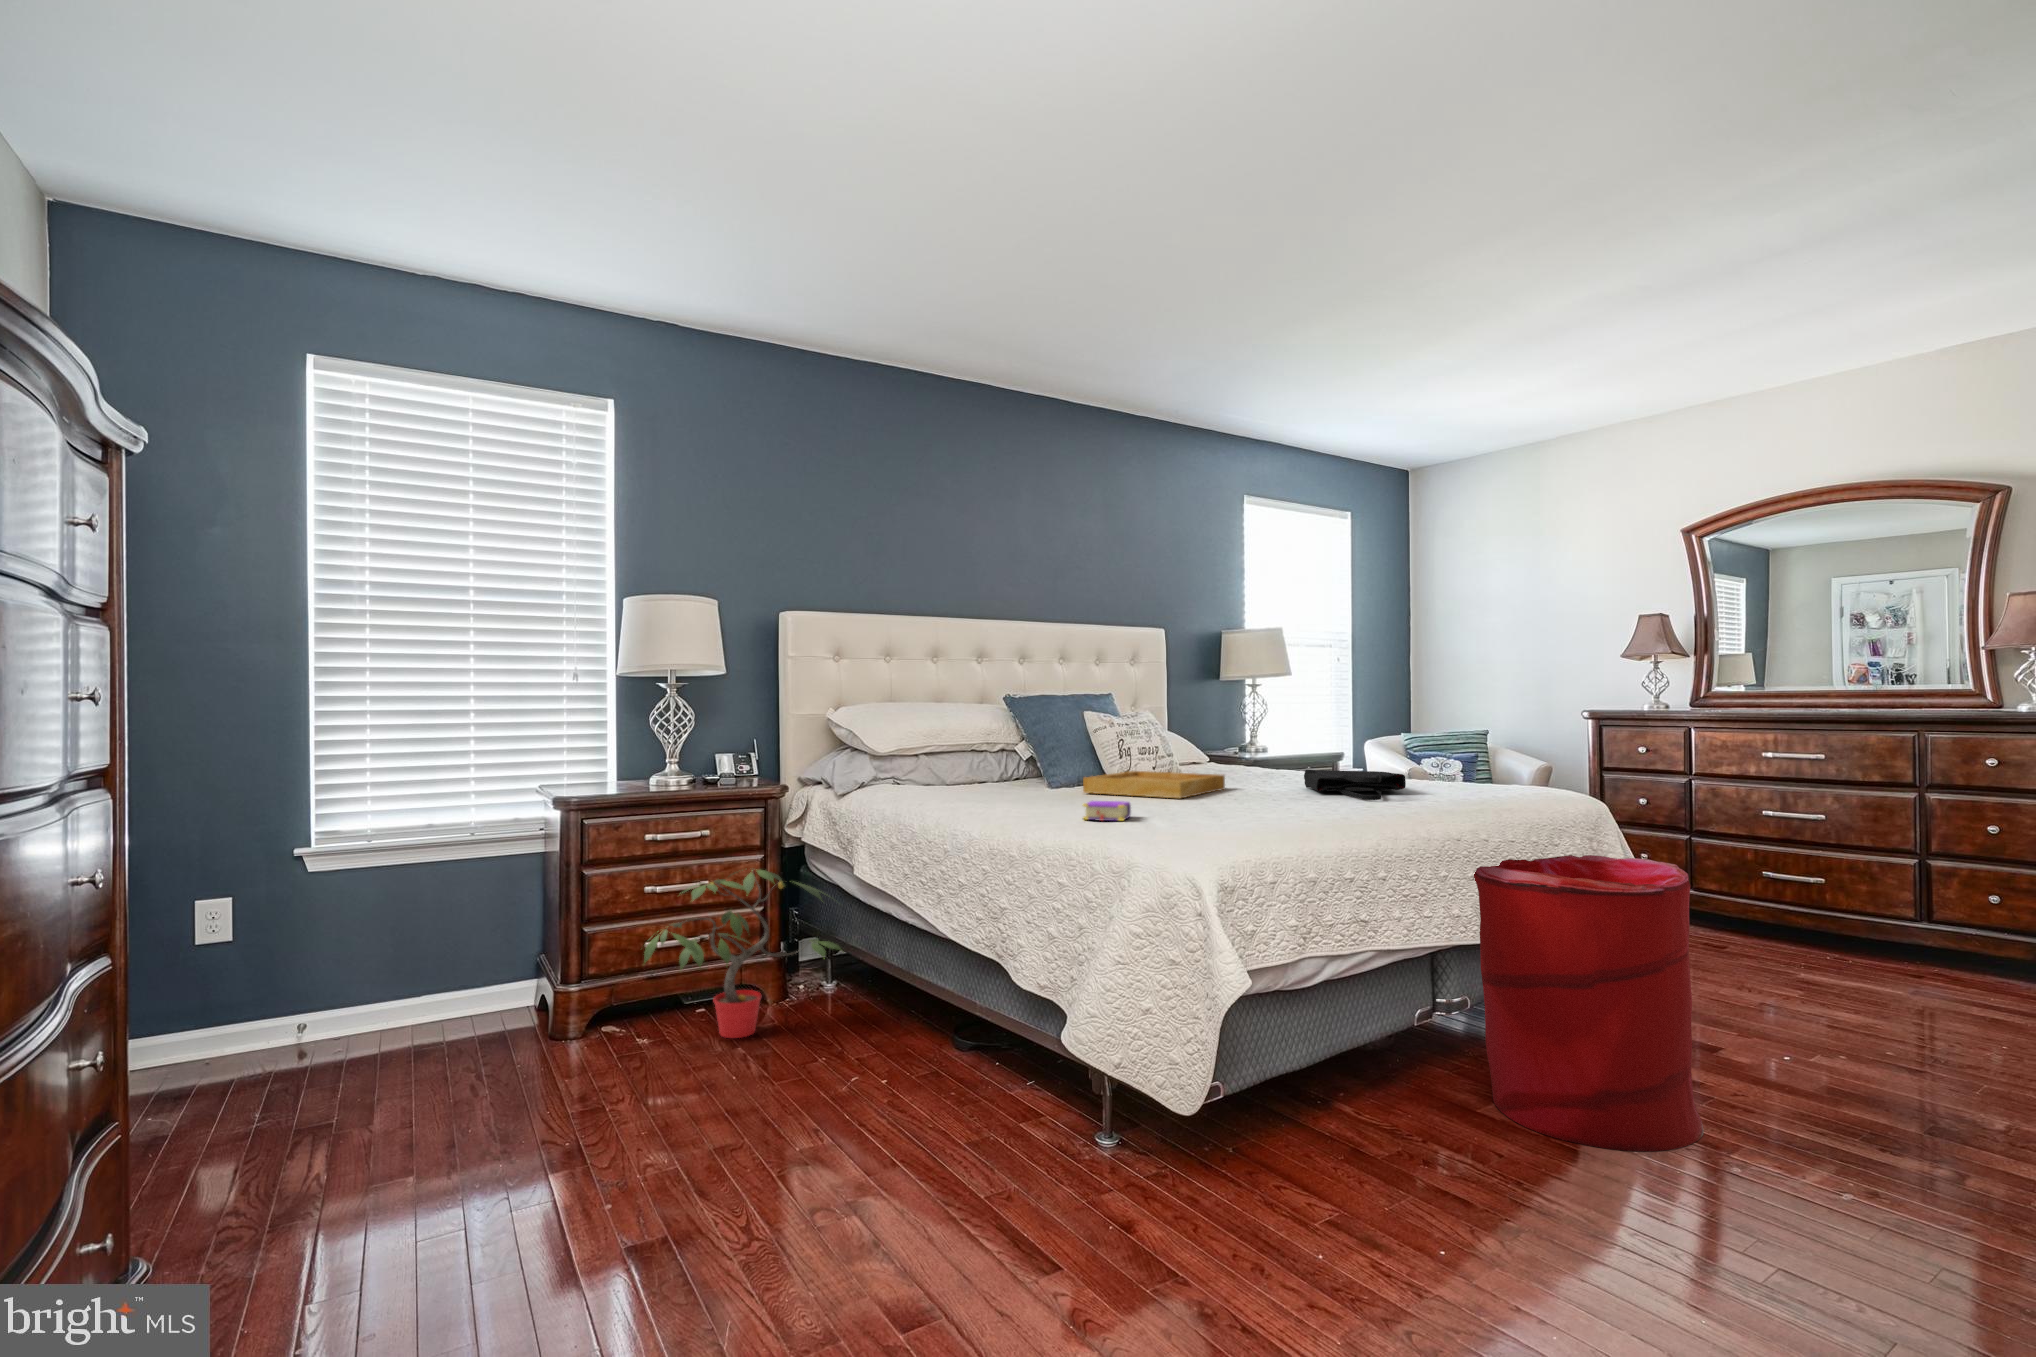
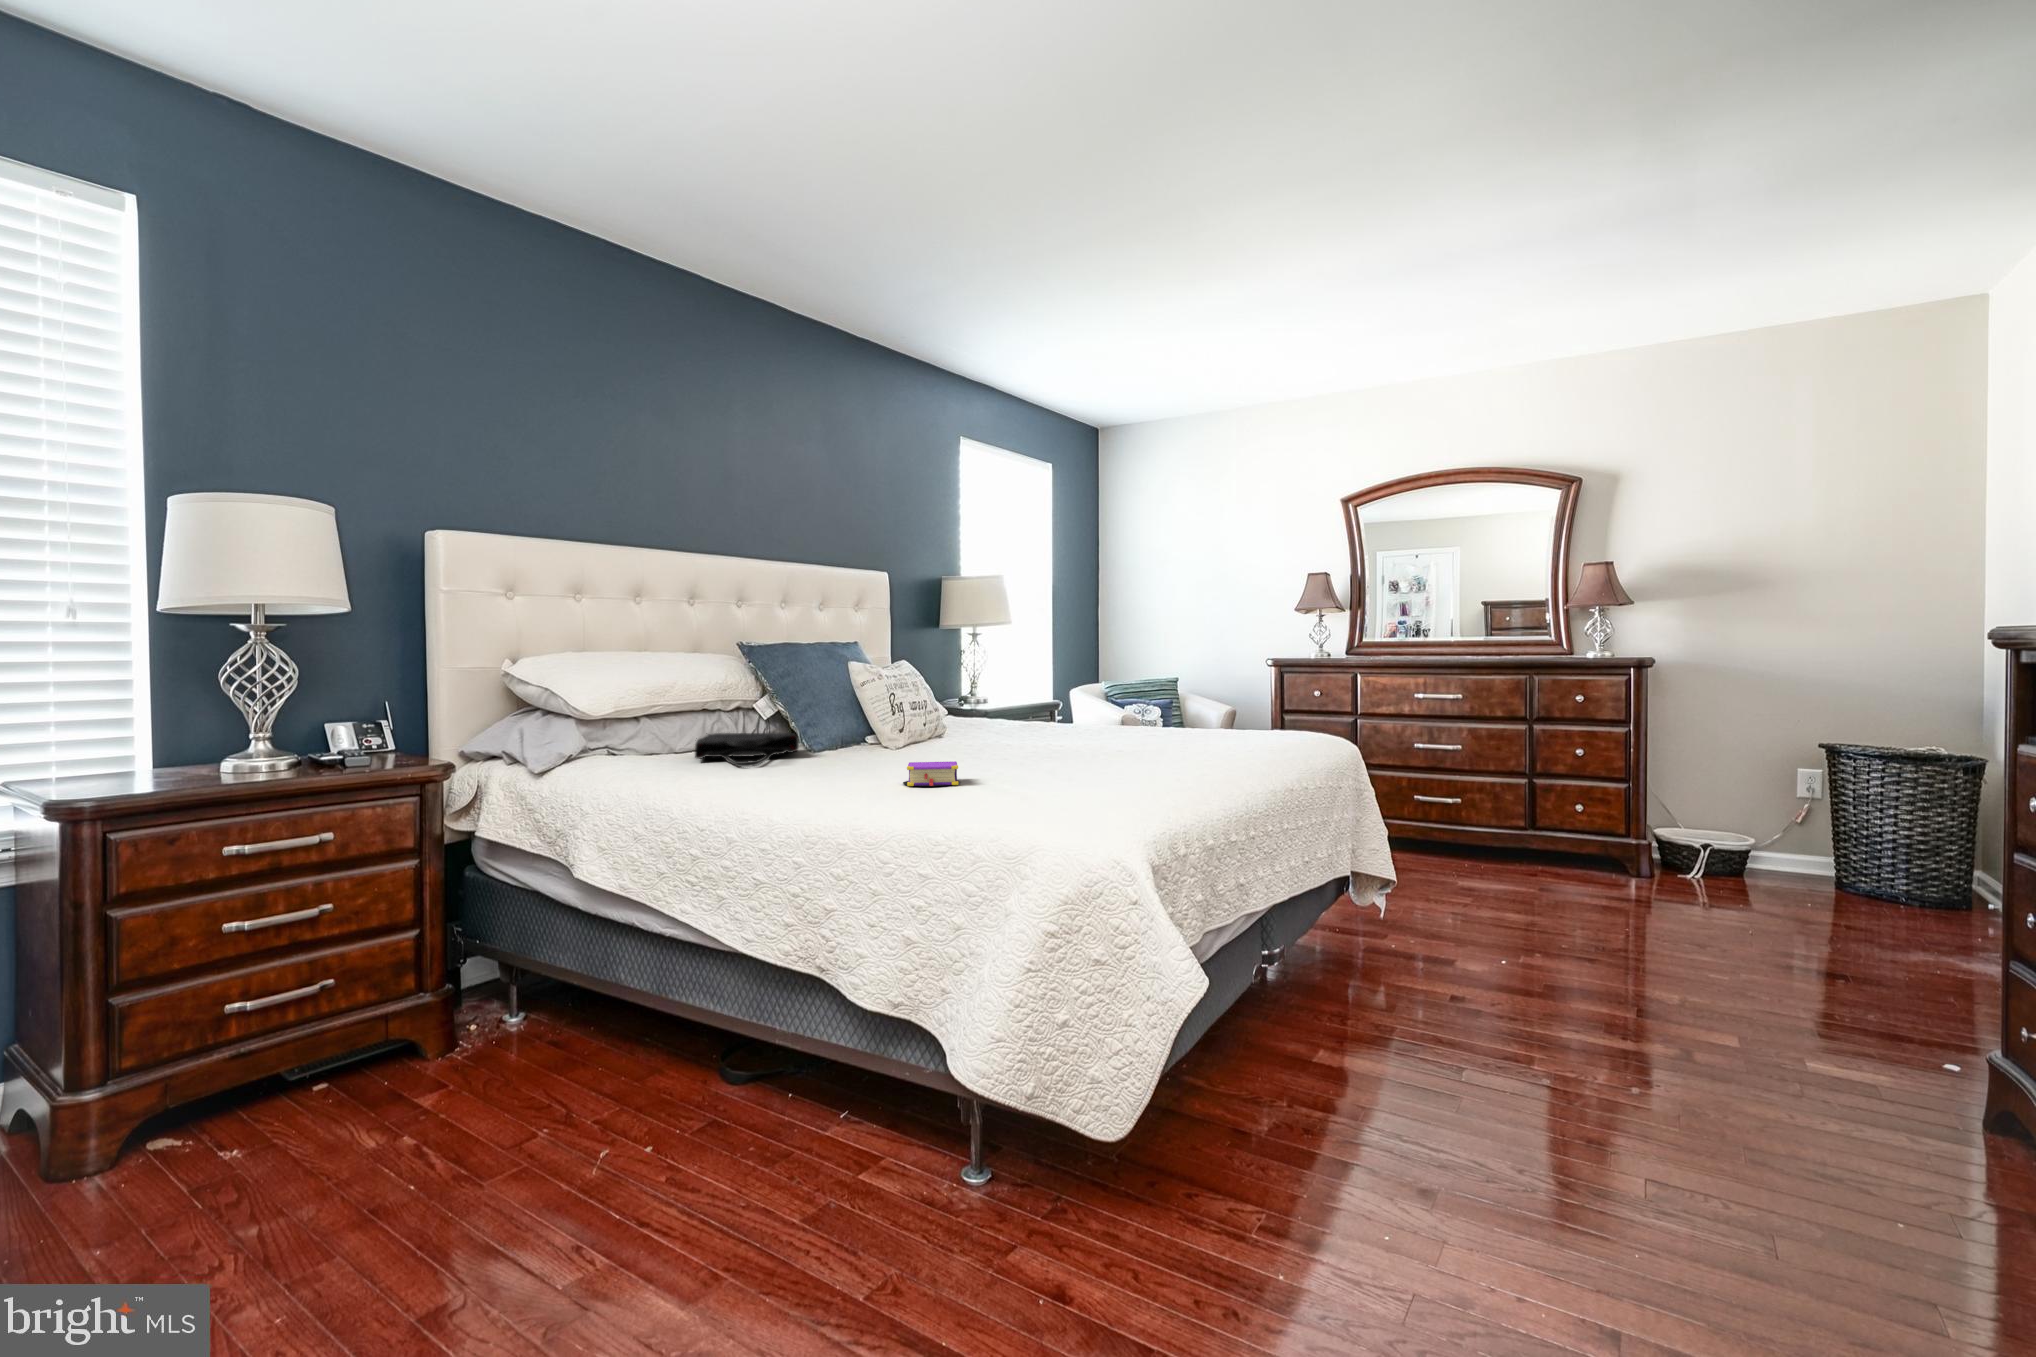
tote bag: present [1304,770,1406,800] -> present [695,733,799,767]
tray: present [1083,771,1225,798] -> none [858,728,1008,756]
laundry hamper: present [1474,855,1704,1151] -> none [1305,793,1523,1087]
potted plant: present [644,870,841,1038] -> none [220,881,562,1128]

